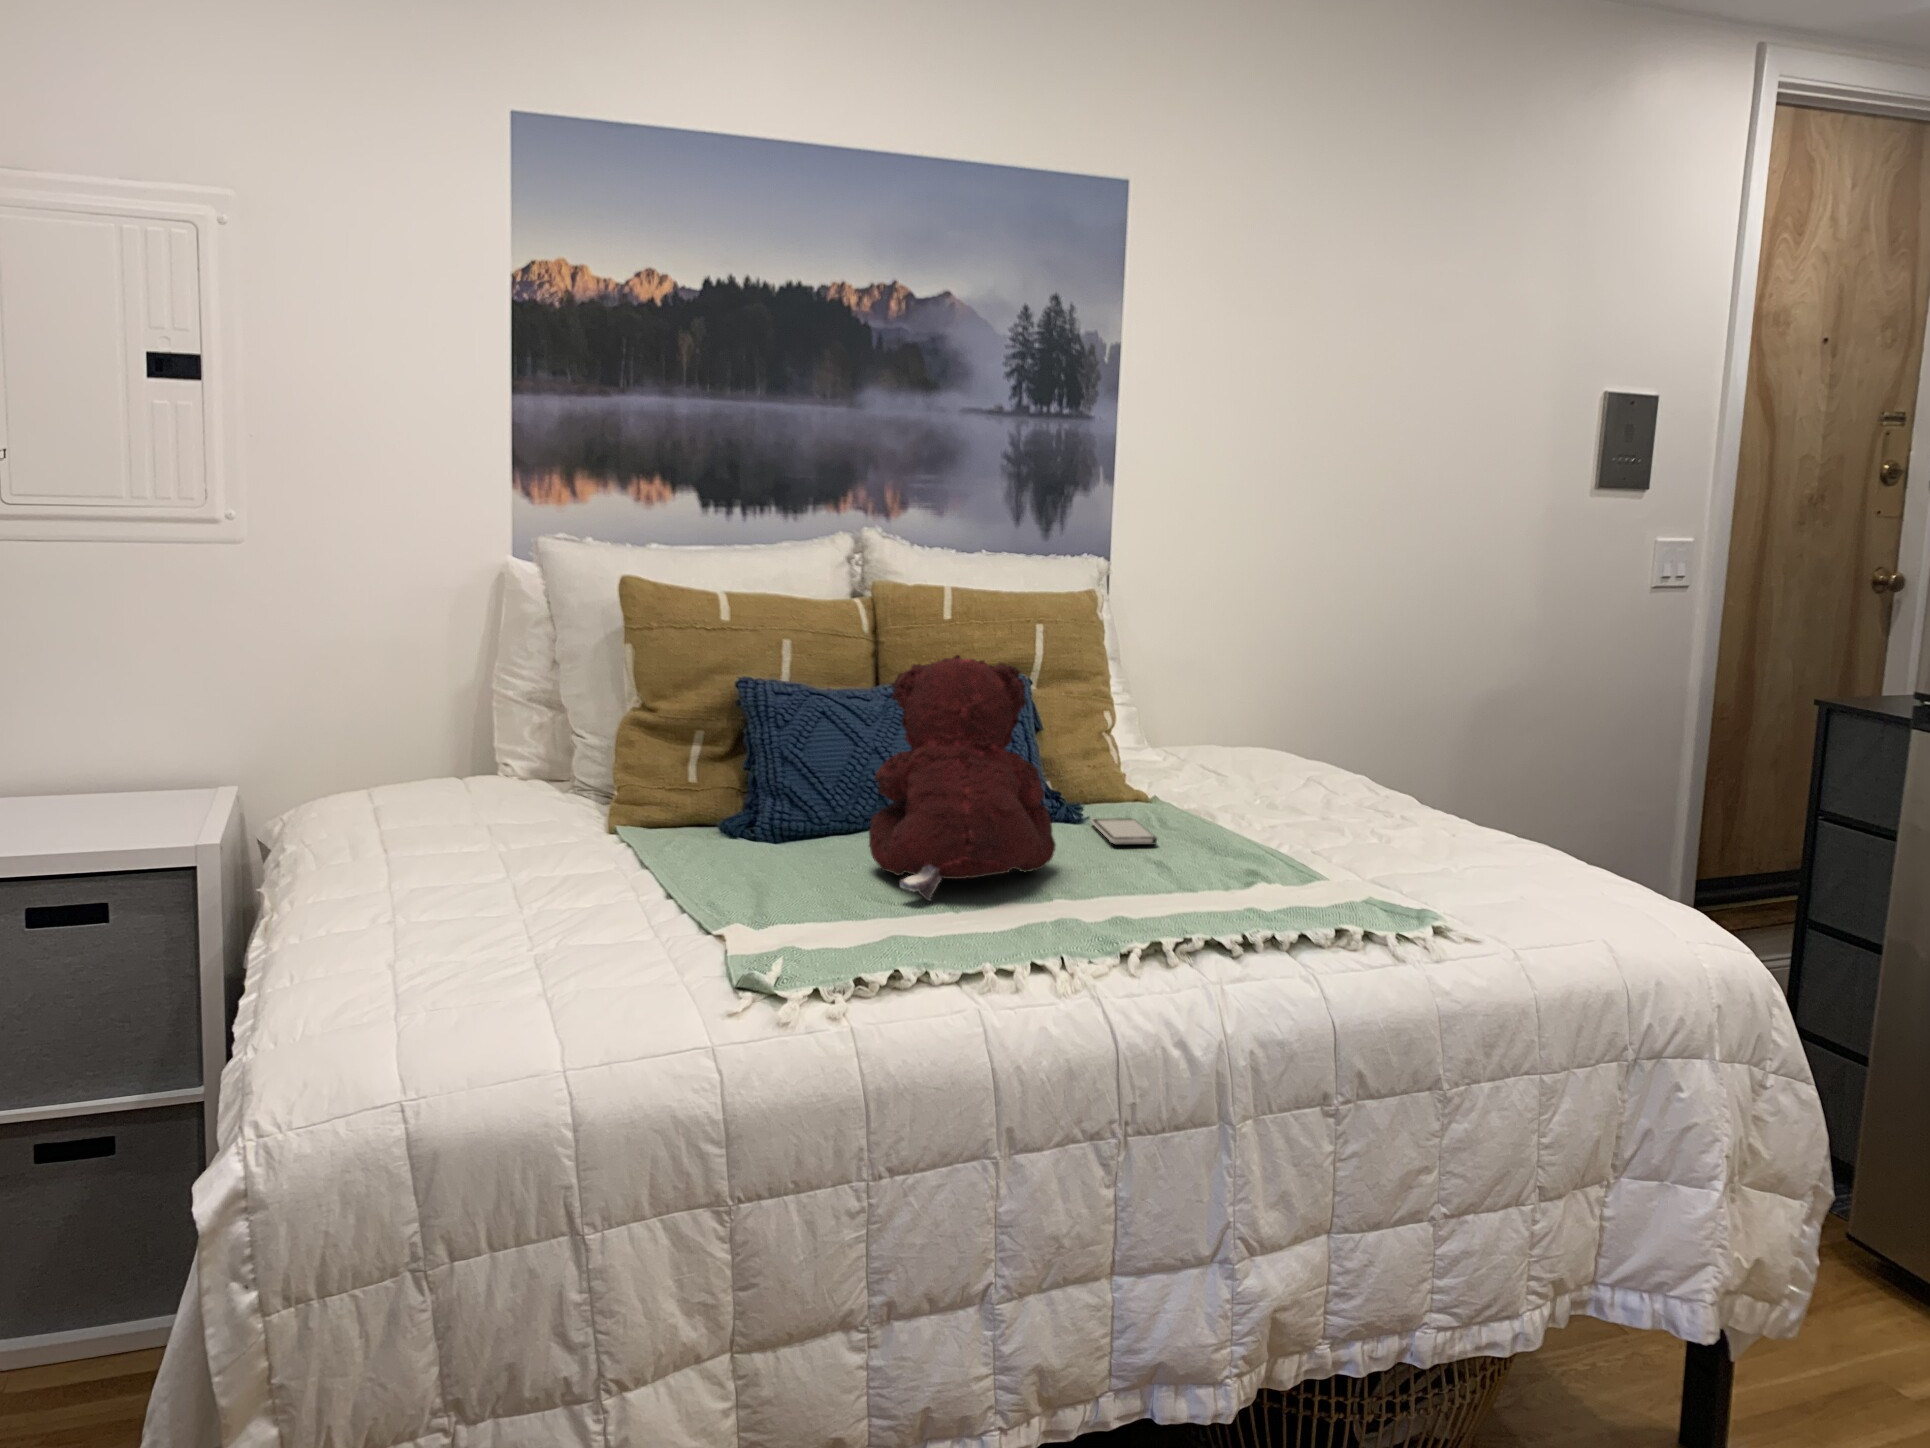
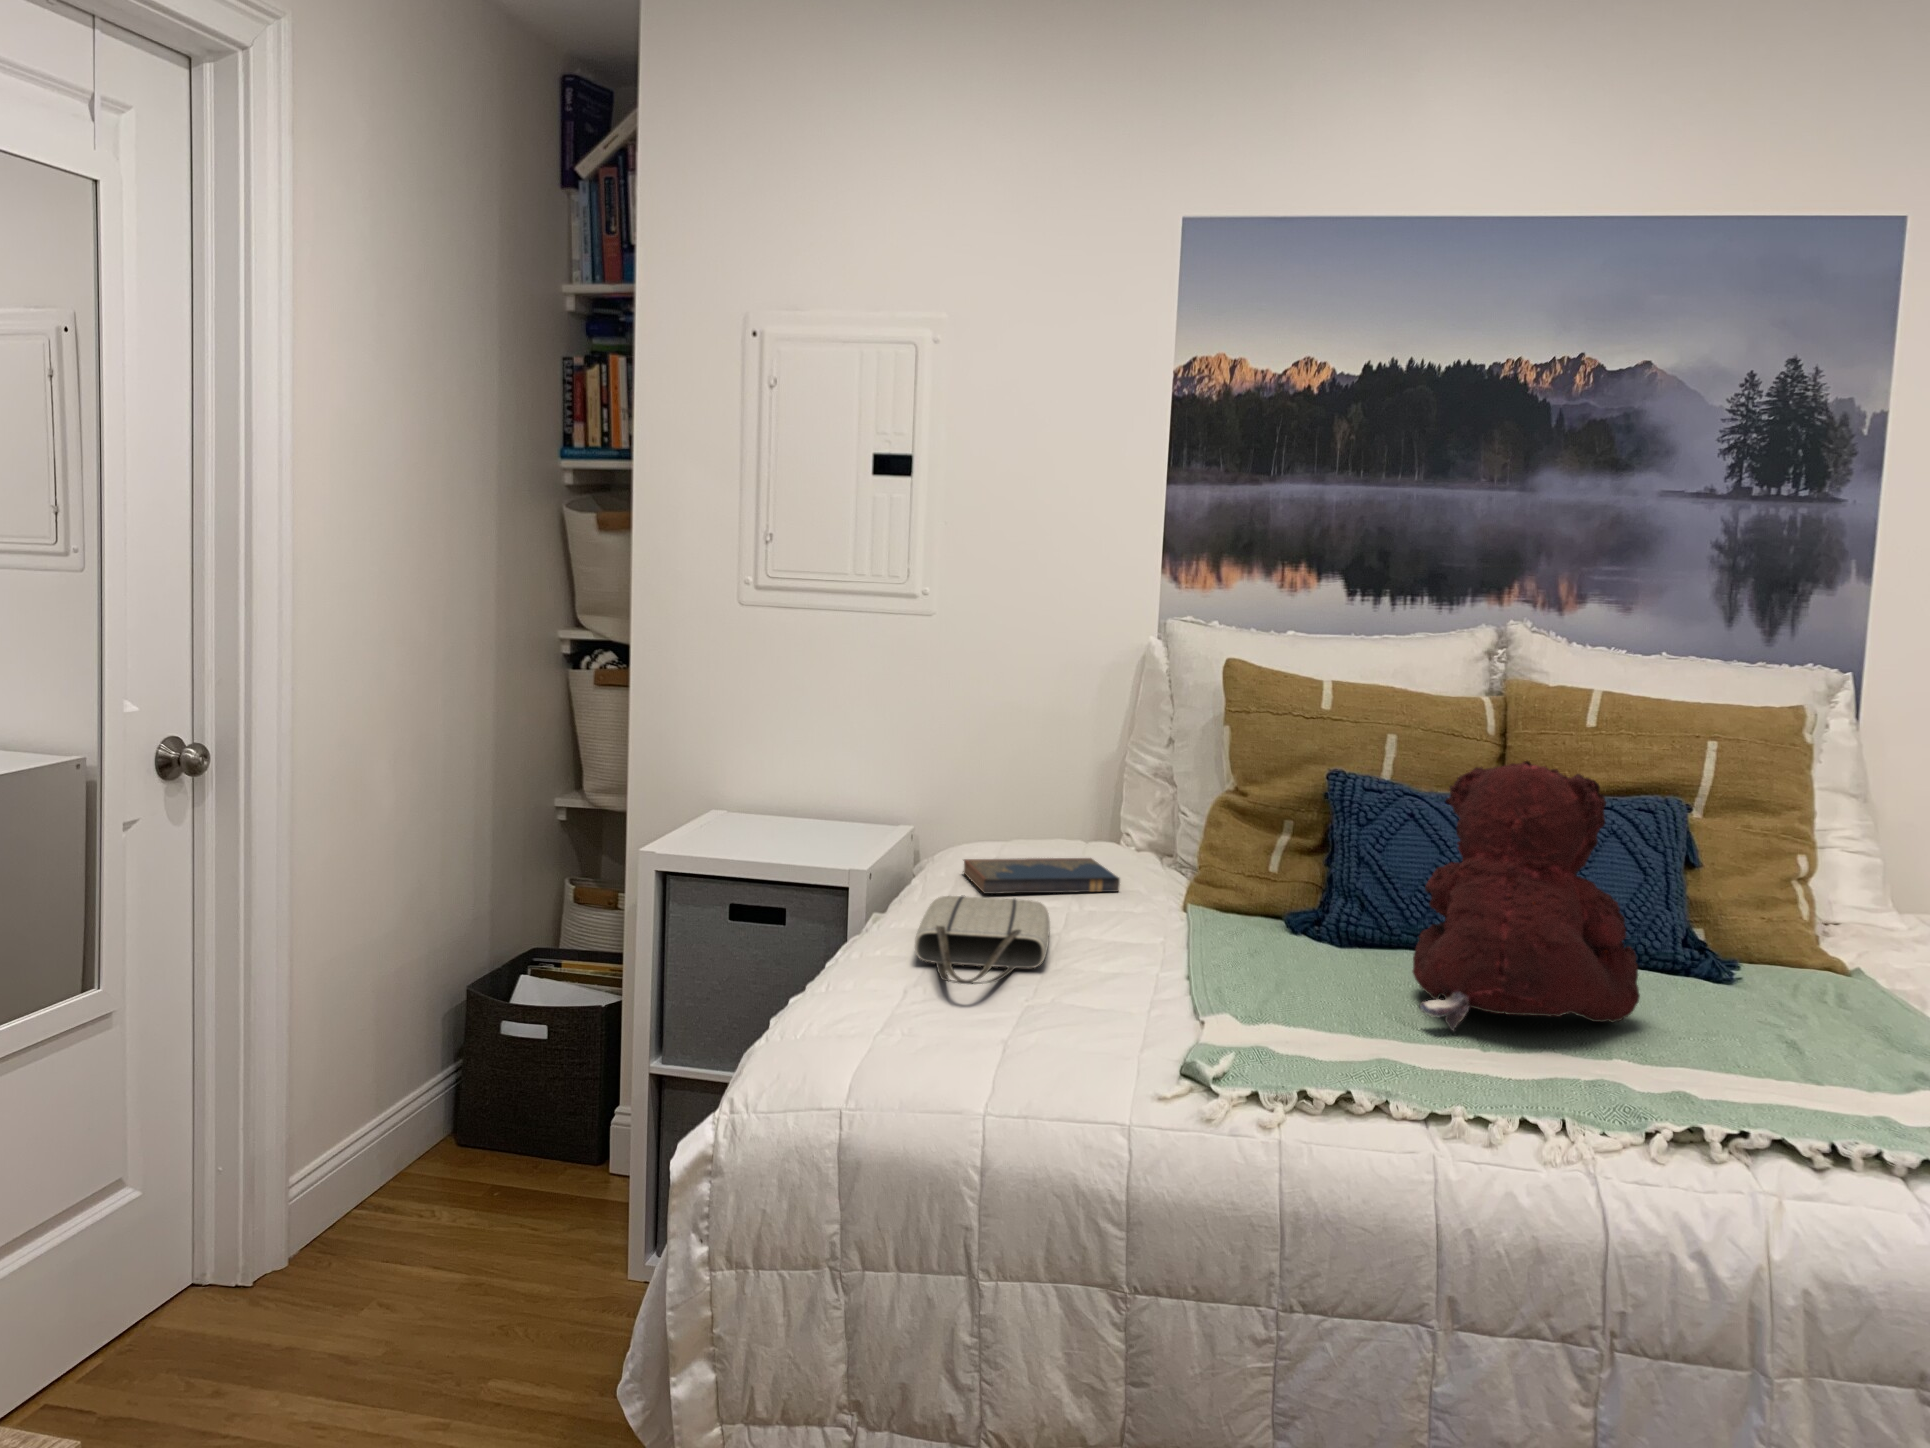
hardcover book: none [349,789,535,843] -> present [963,858,1120,894]
smartphone: present [1091,818,1157,845] -> none [1730,979,1804,1020]
tote bag: none [361,843,526,942] -> present [915,896,1050,984]

